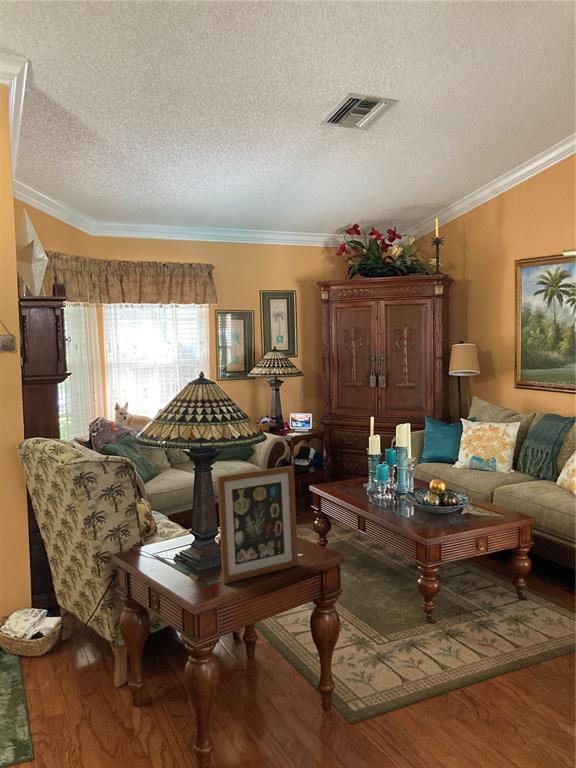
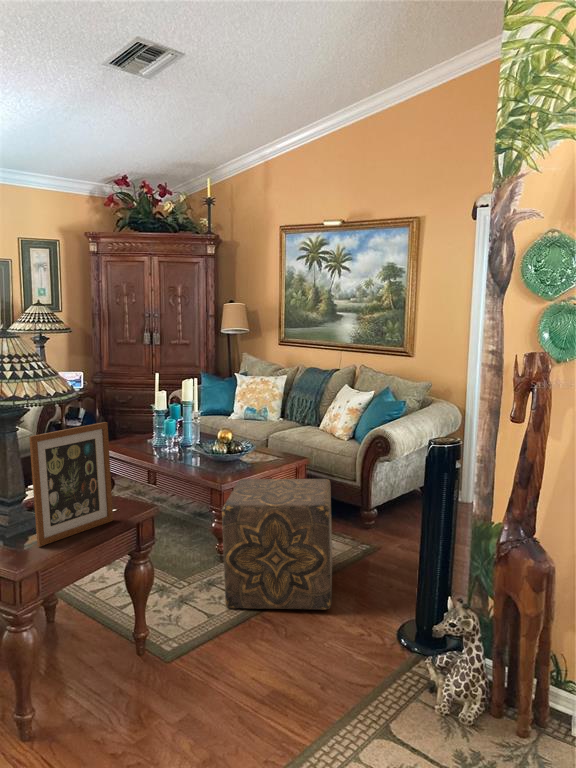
ottoman: none [420,534,558,699] -> present [222,479,332,610]

